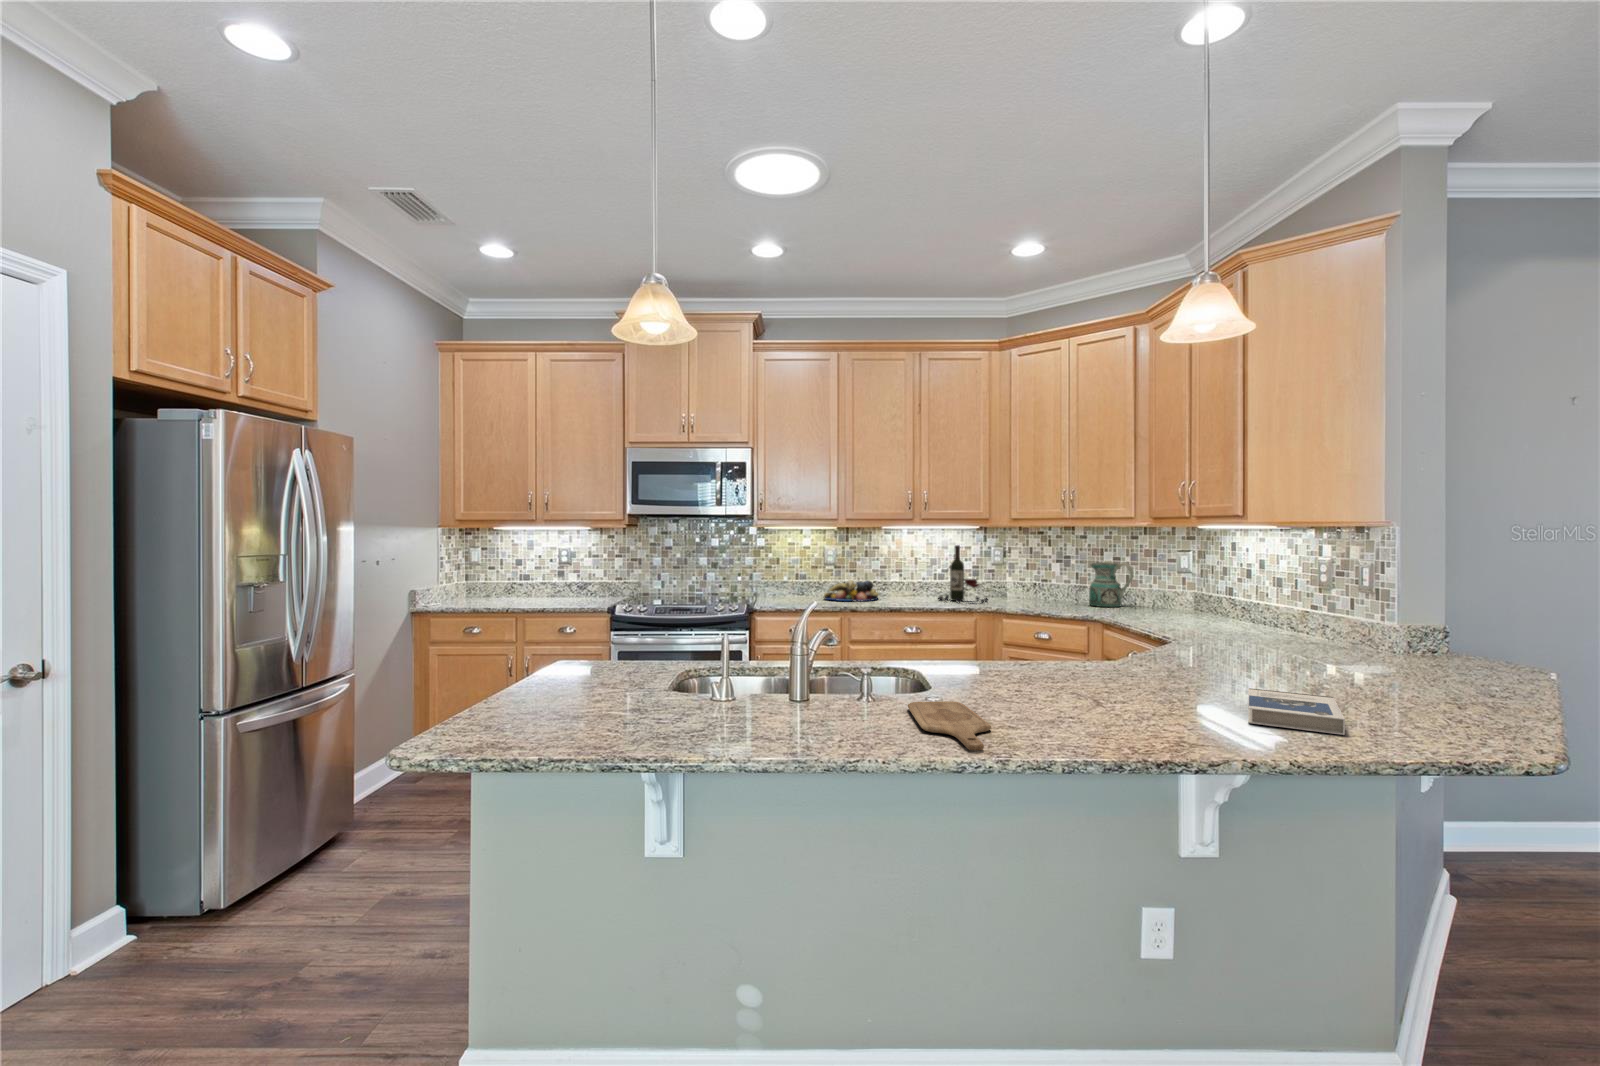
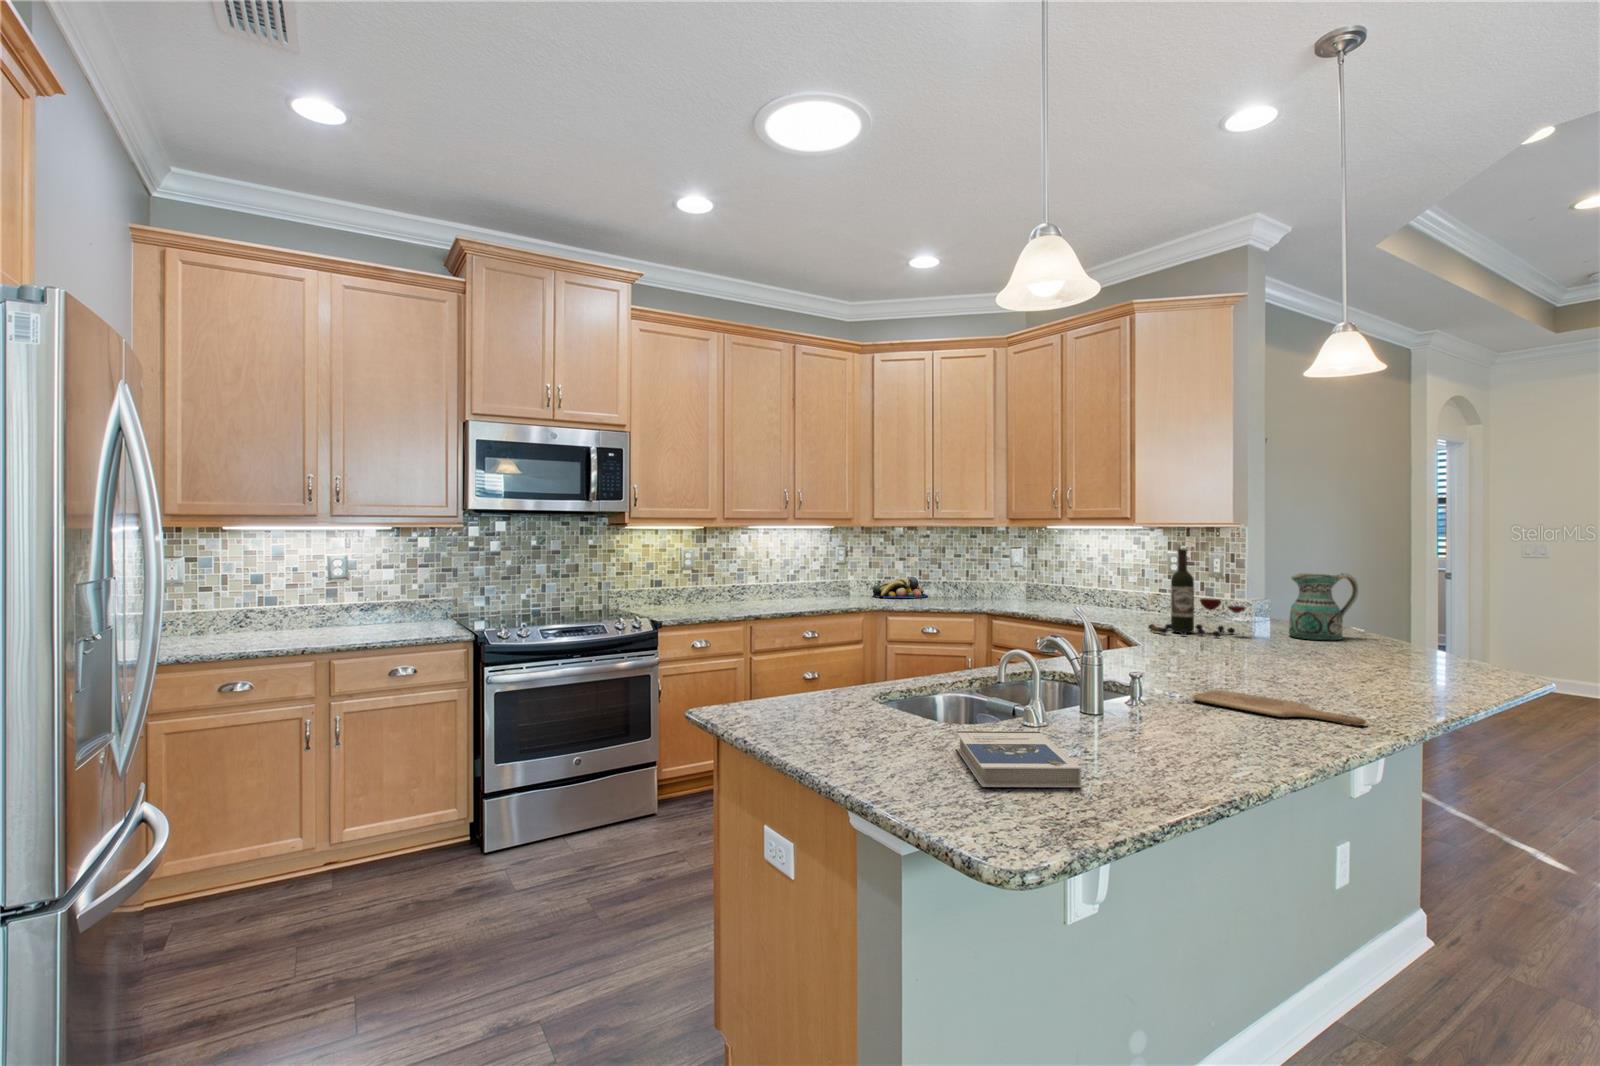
wine bottle: present [938,545,988,603] -> present [1148,549,1245,637]
ceramic pitcher: present [1089,562,1133,607] -> present [1289,573,1358,640]
fruit bowl: present [824,580,878,601] -> present [873,577,928,598]
hardback book: present [1248,688,1345,735] -> present [956,731,1082,787]

